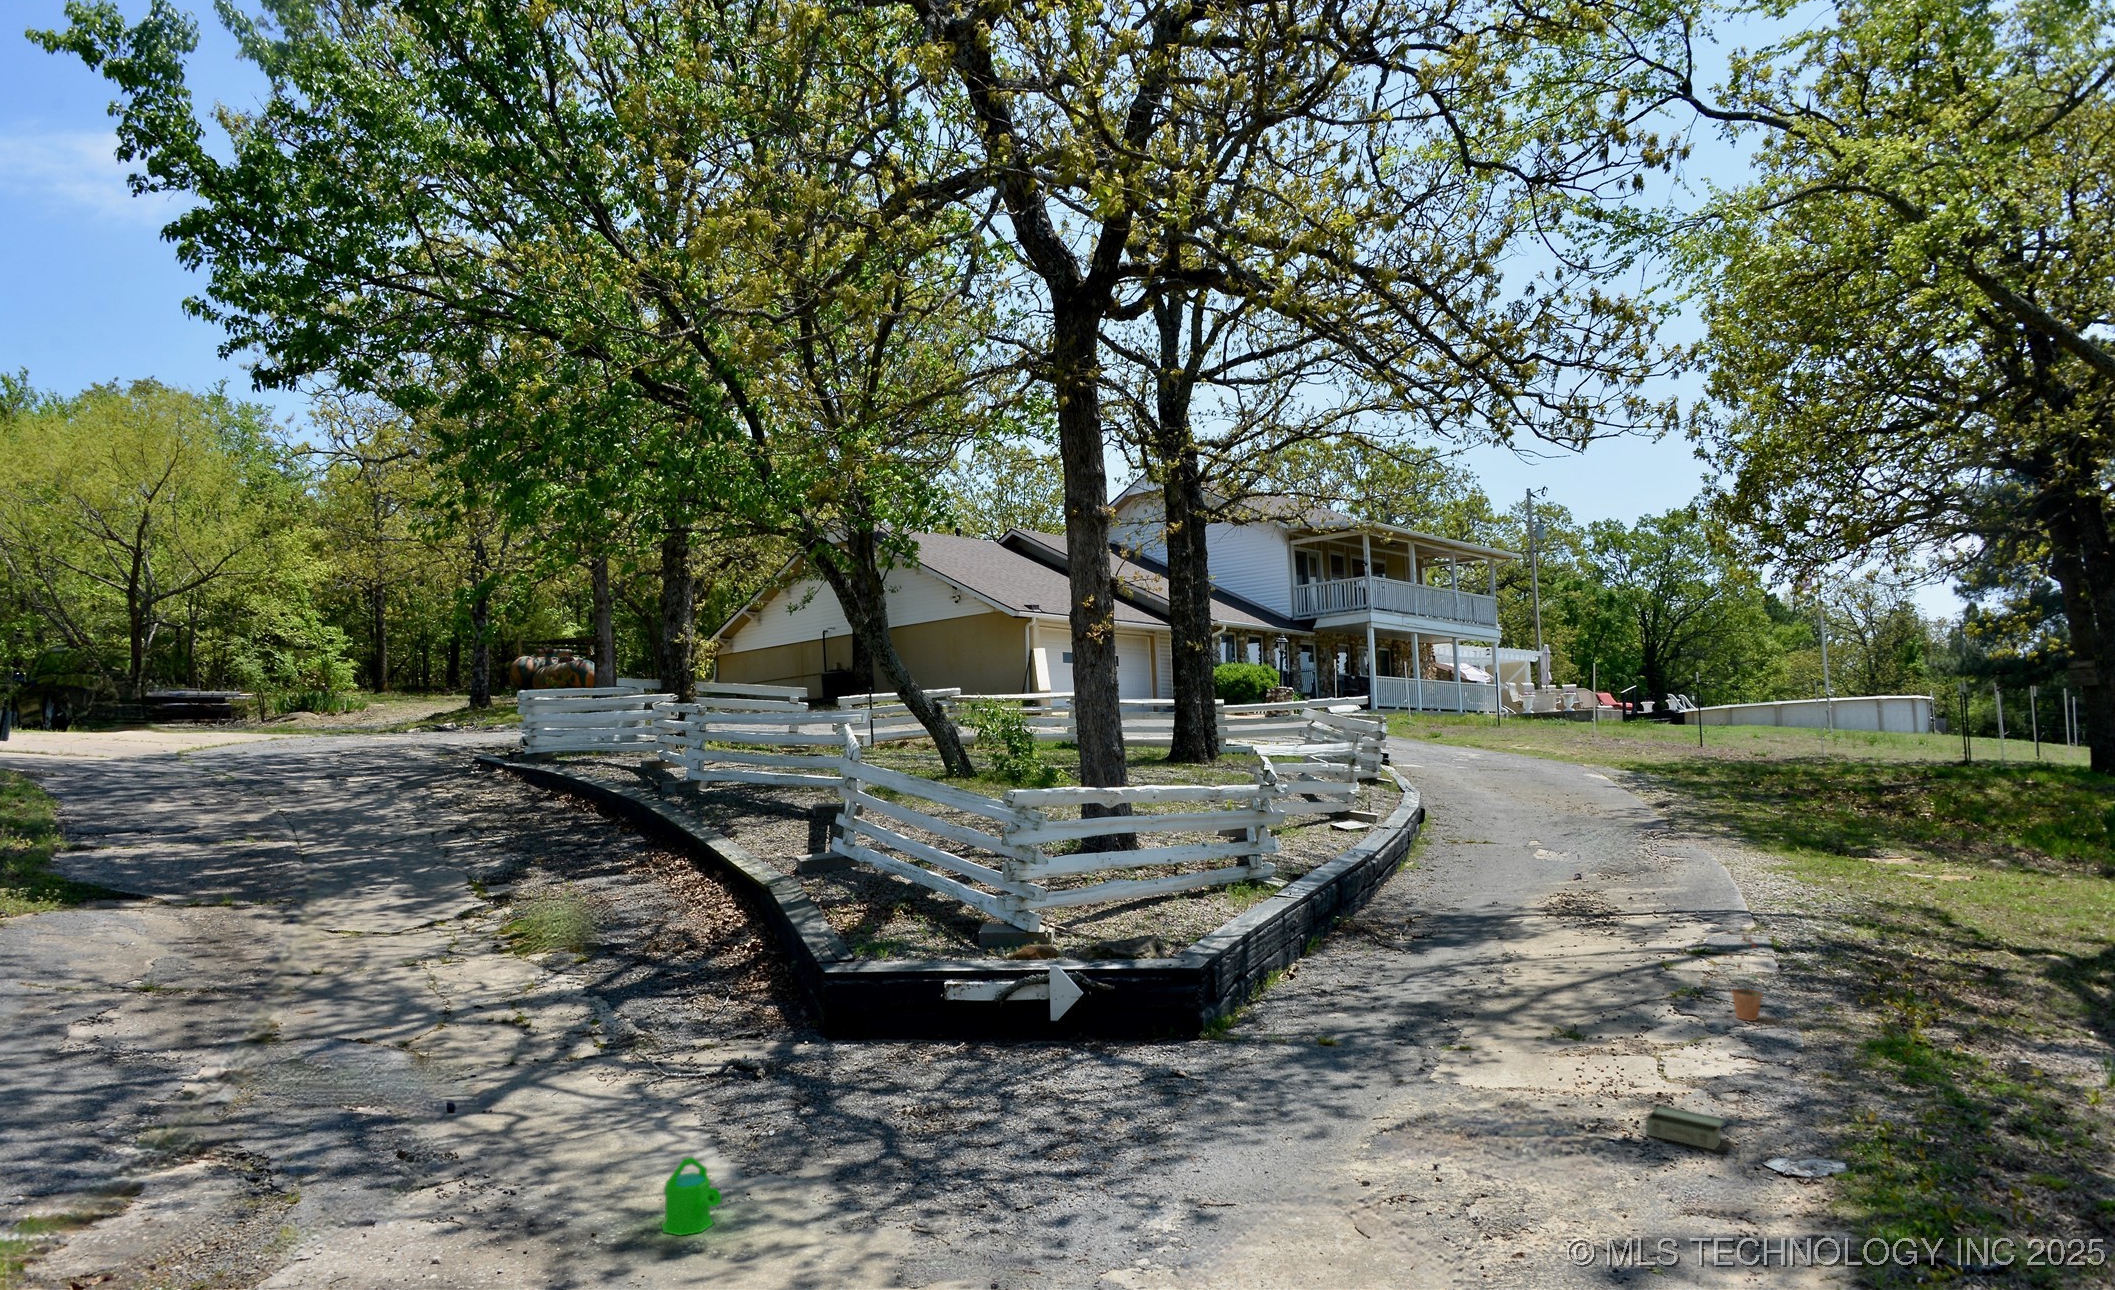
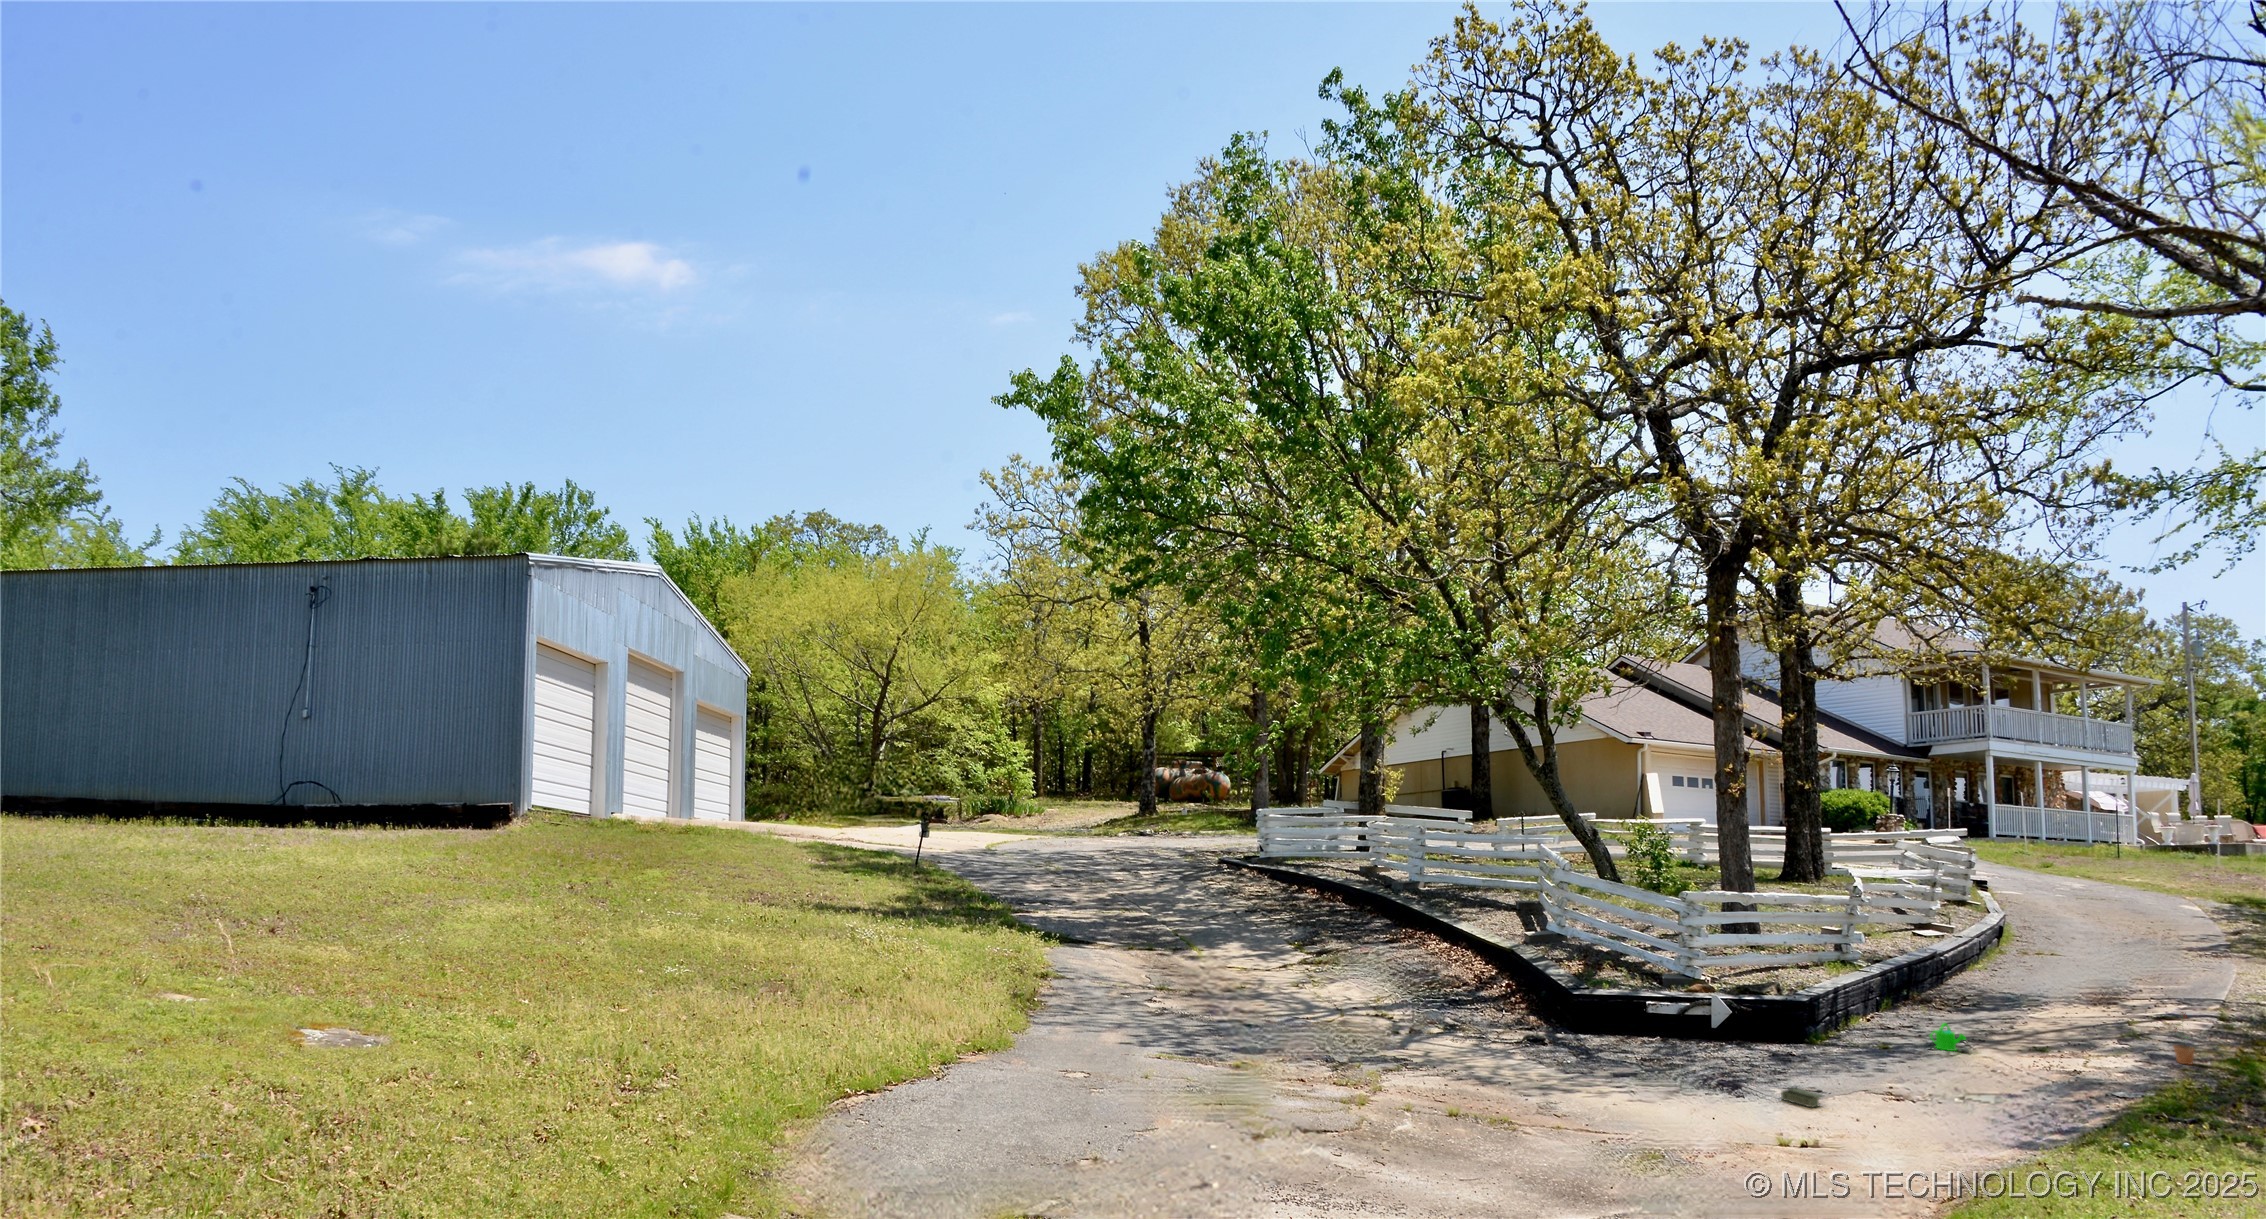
toolbox: present [1646,1106,1725,1149] -> present [1781,1088,1823,1108]
watering can: present [662,1157,721,1235] -> present [1930,1023,1966,1051]

